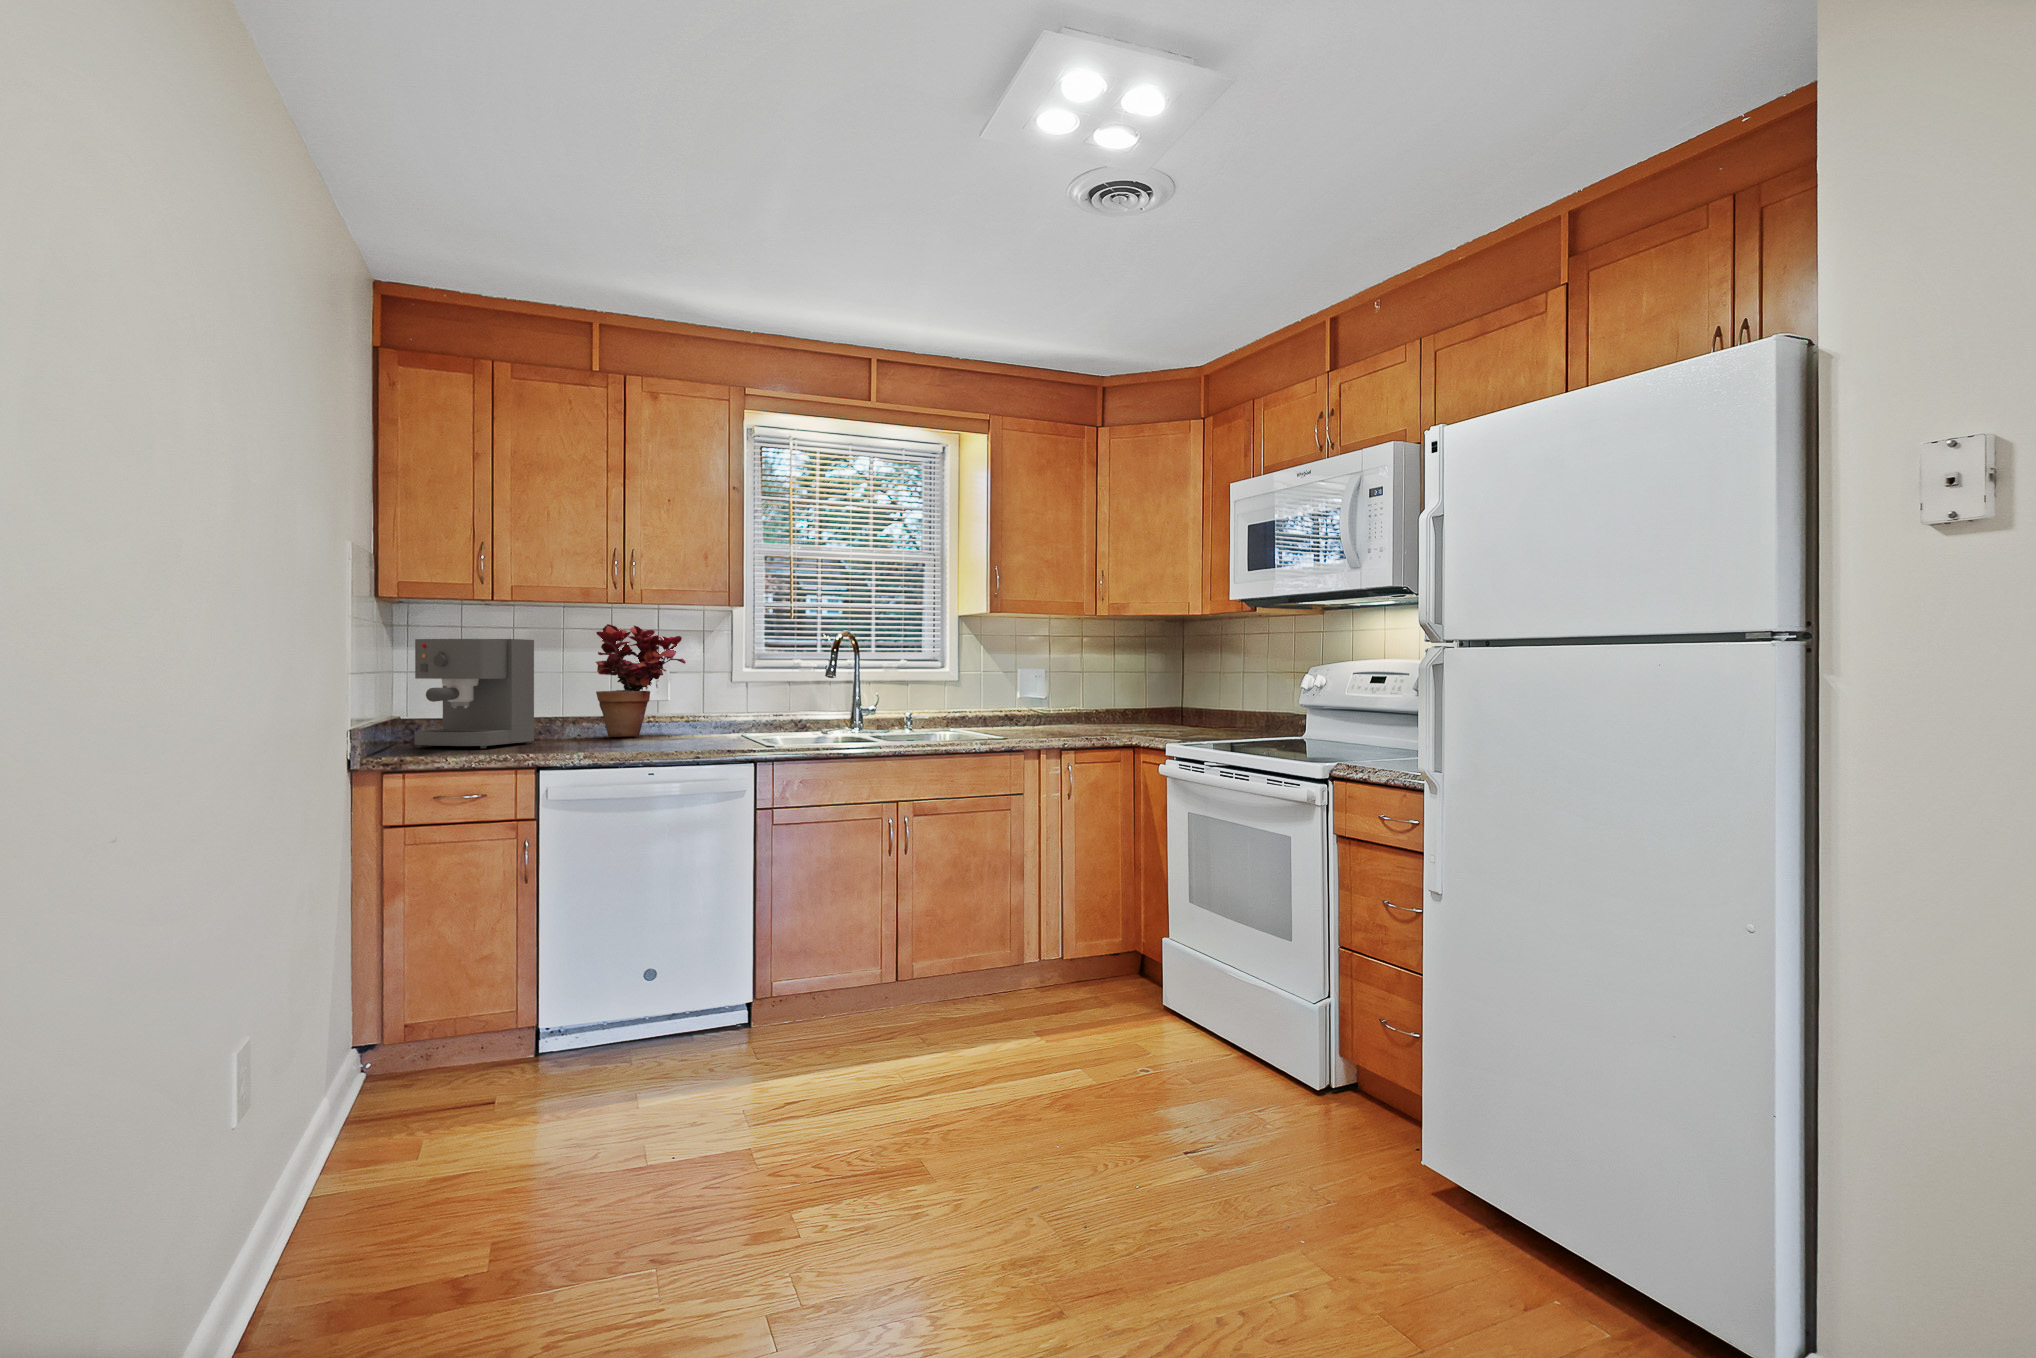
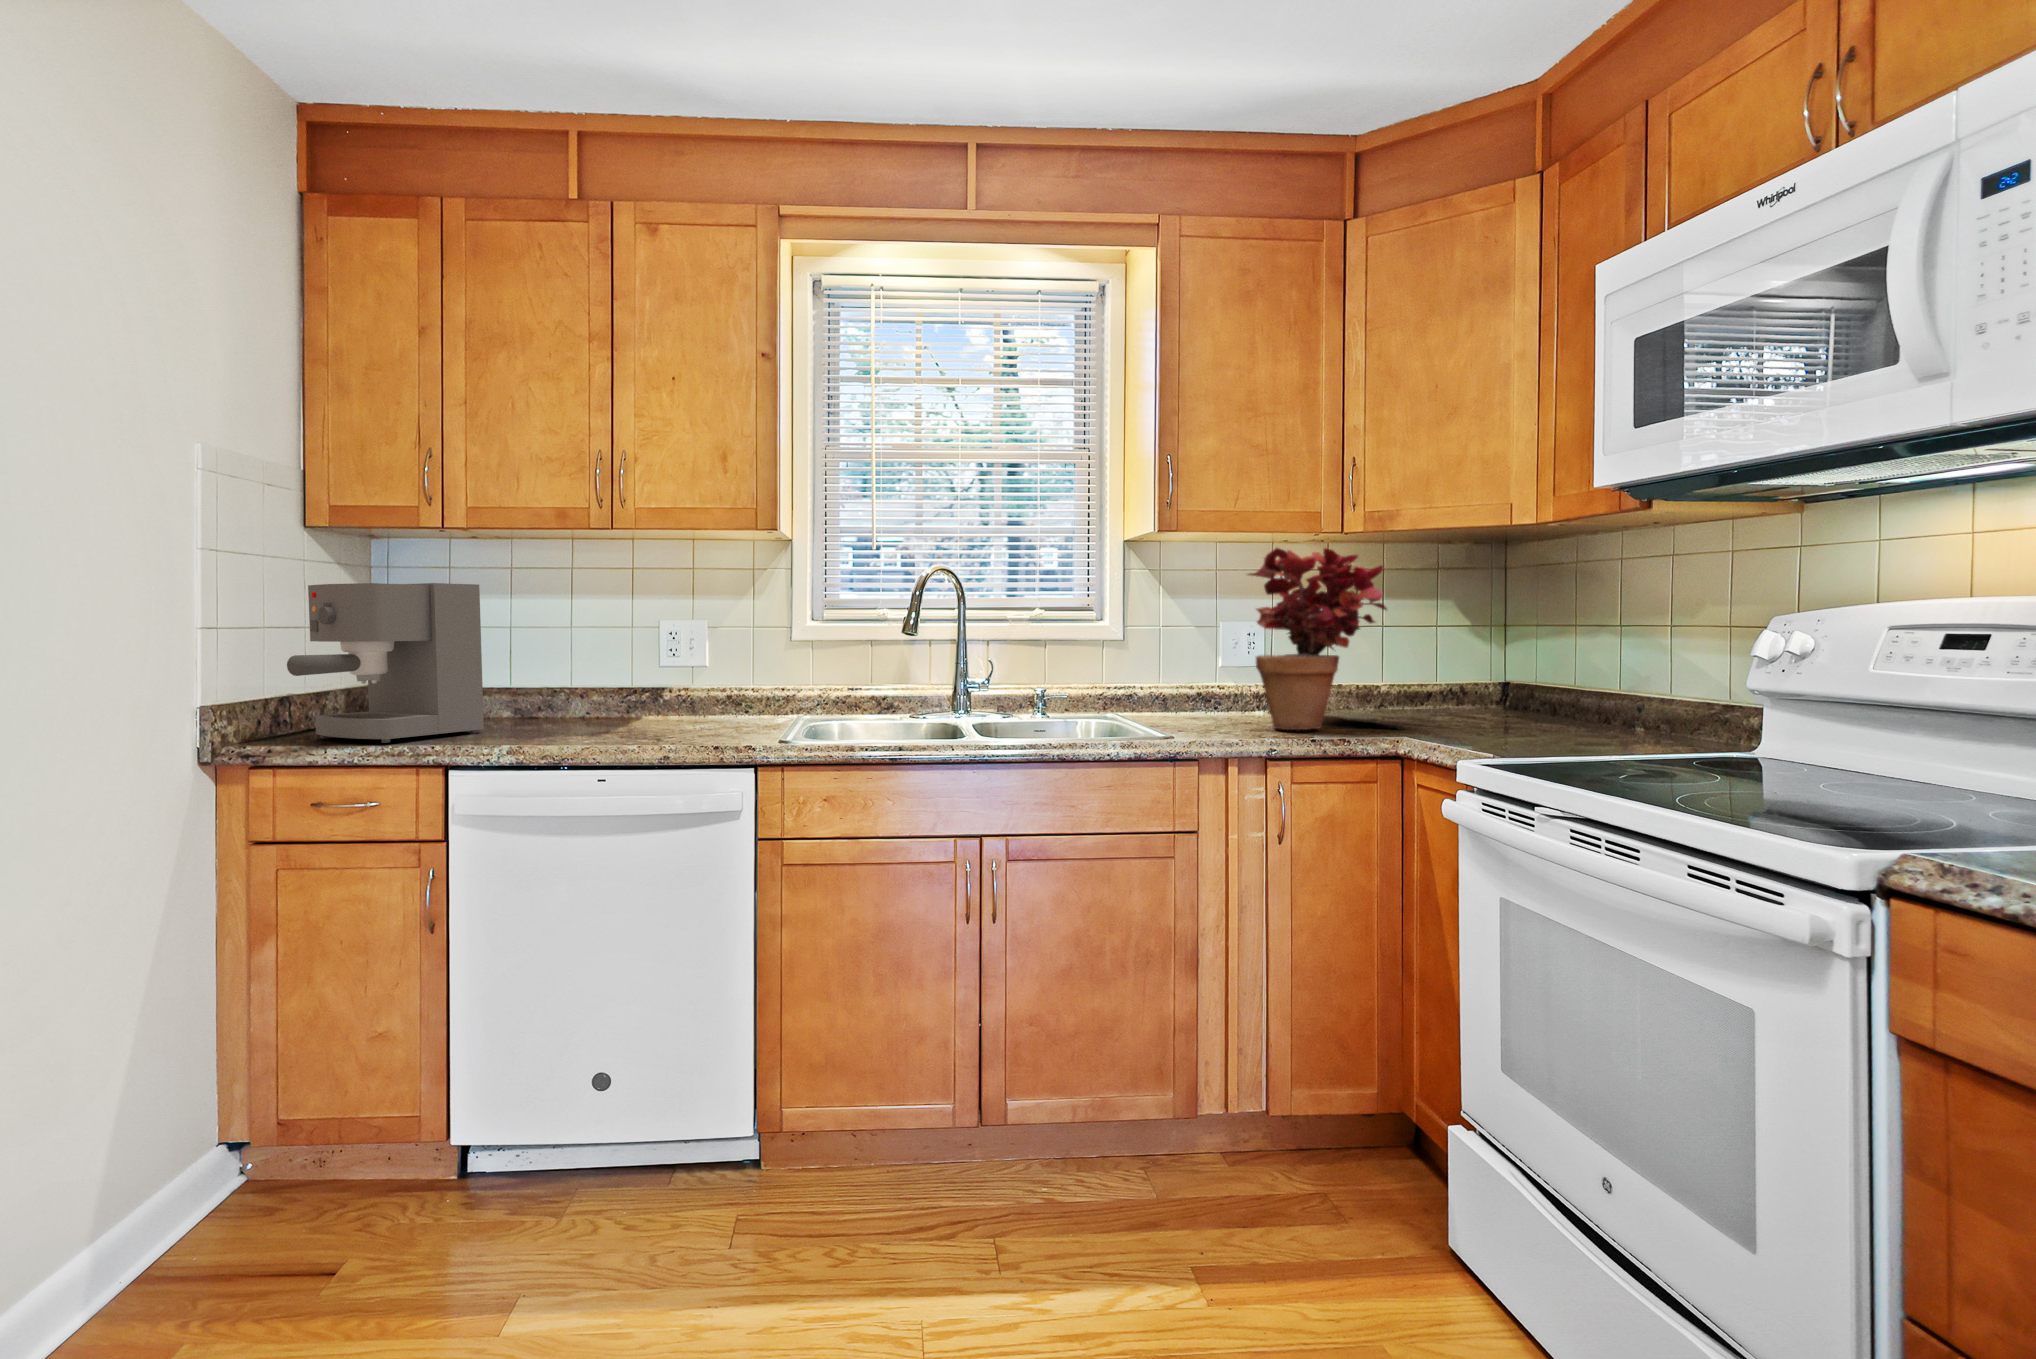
potted plant: present [596,624,686,737] -> present [1249,548,1387,730]

